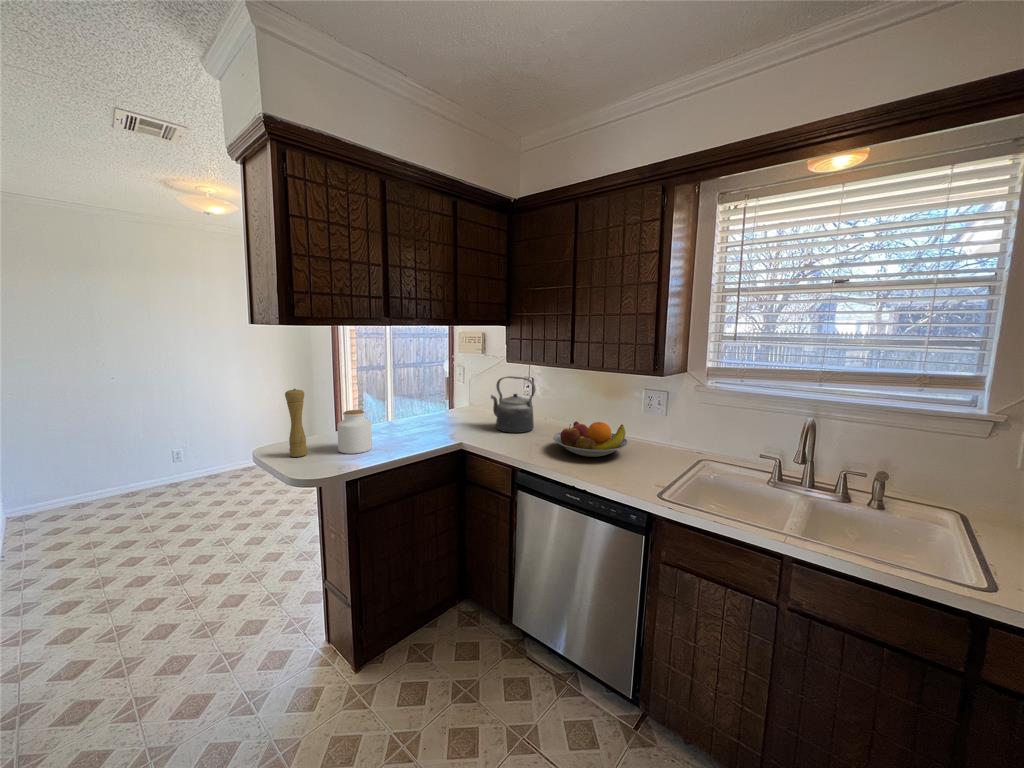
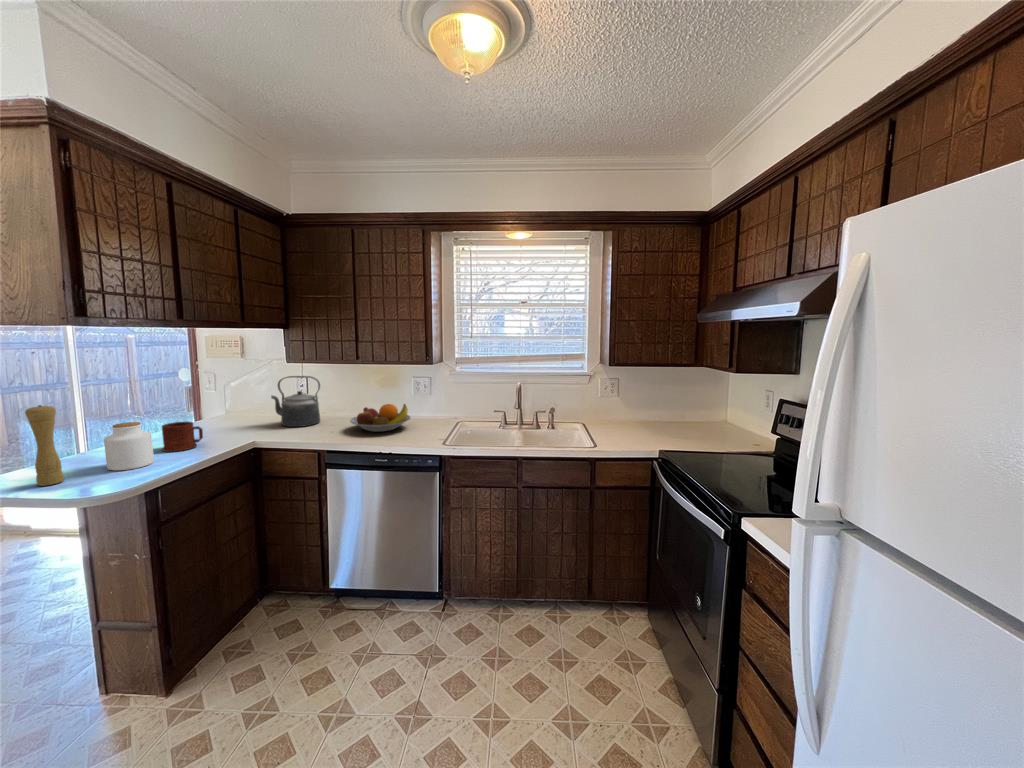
mug: none [388,413,419,442] -> present [162,422,203,452]

